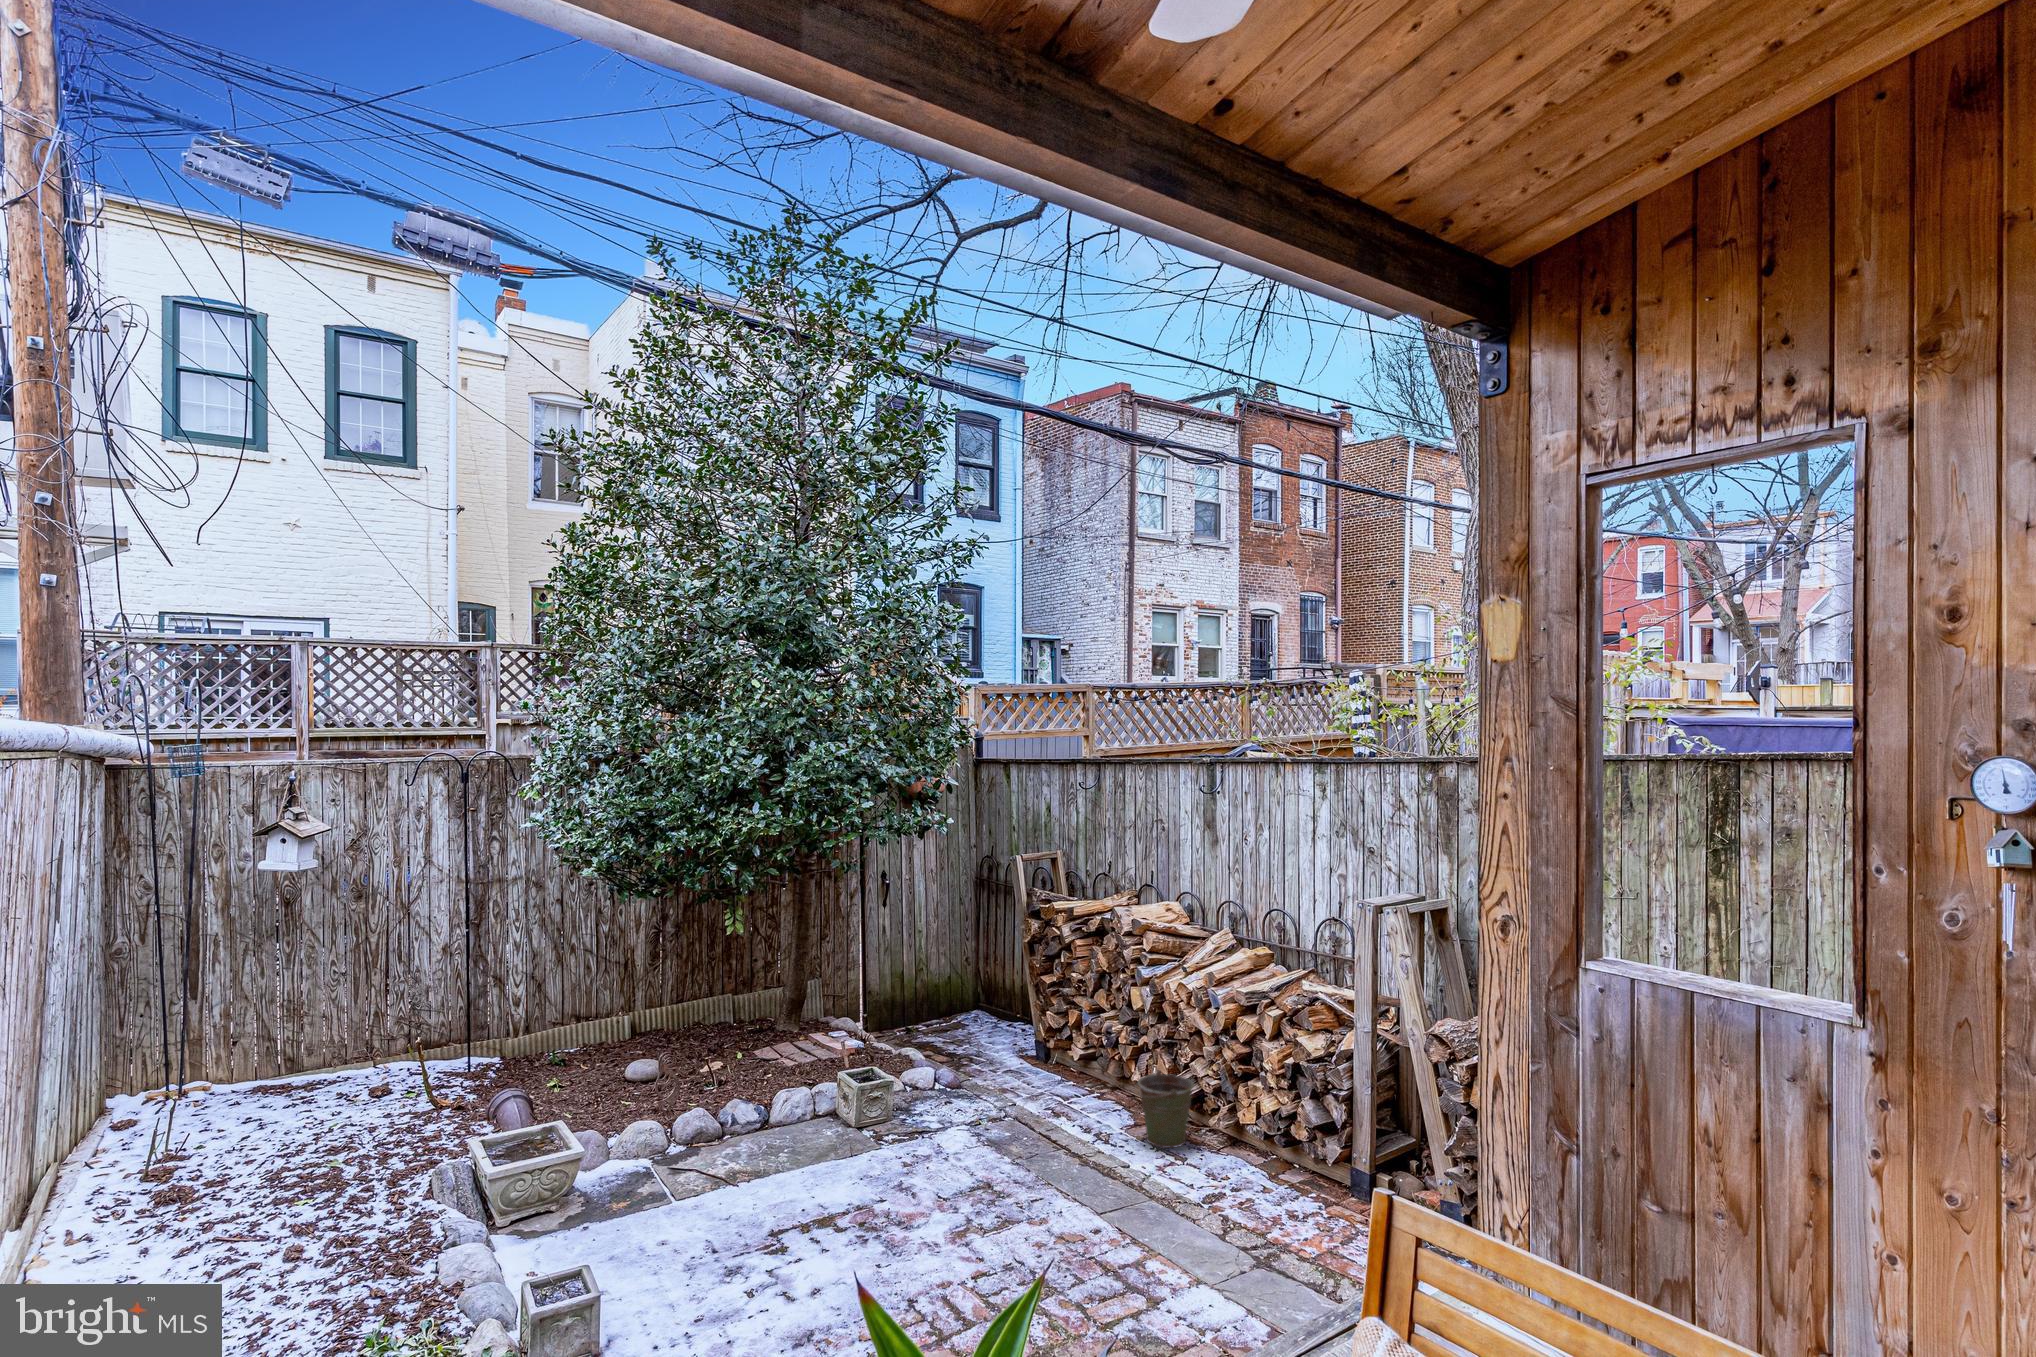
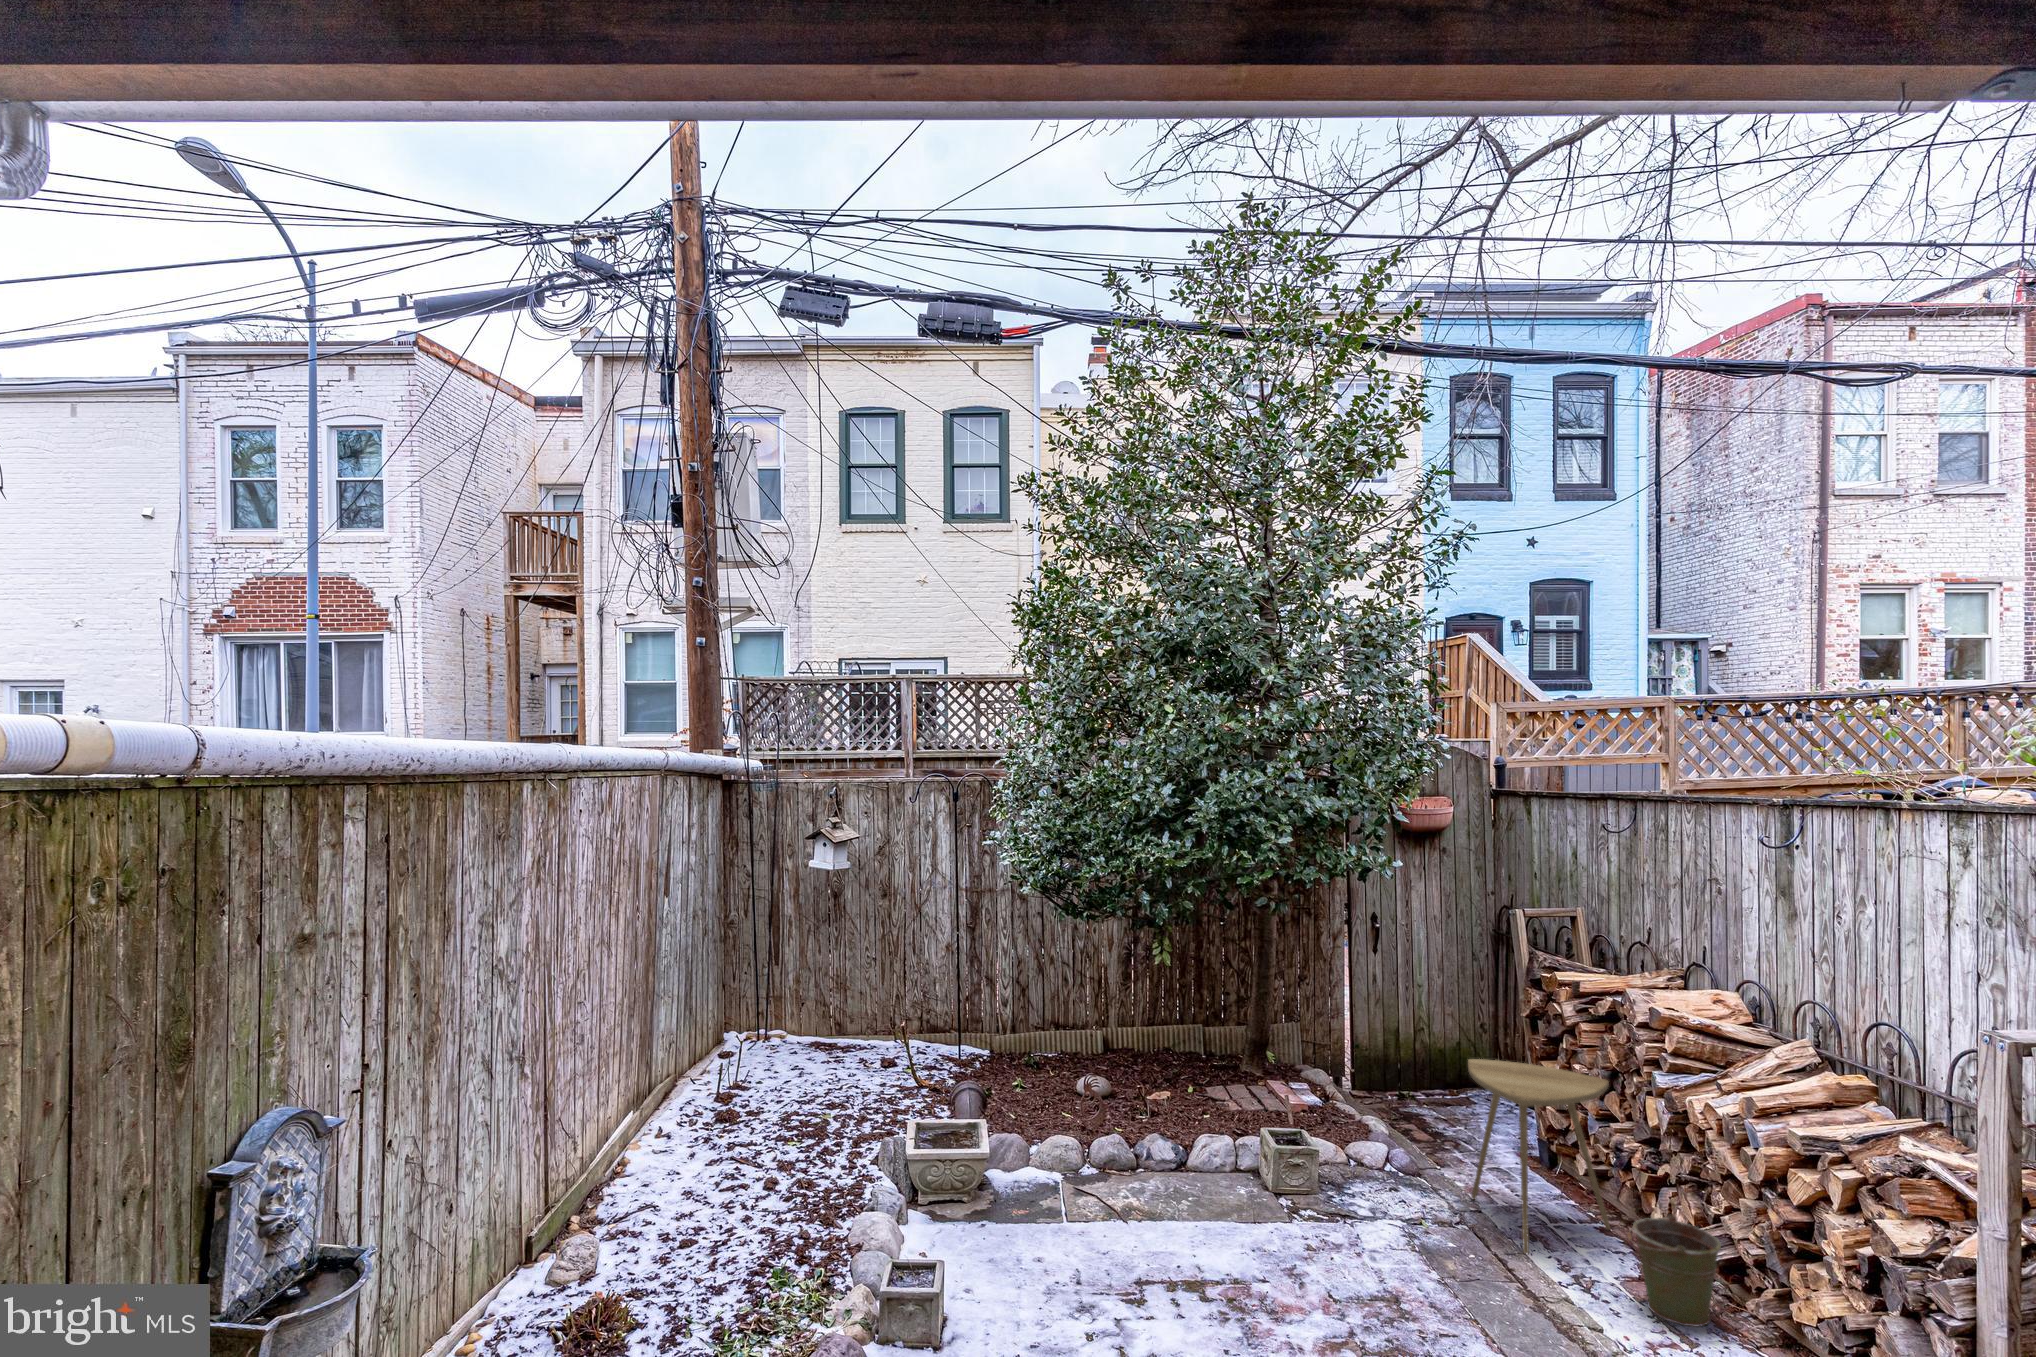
side table: none [1001,978,1103,1129] -> present [1468,1059,1610,1254]

